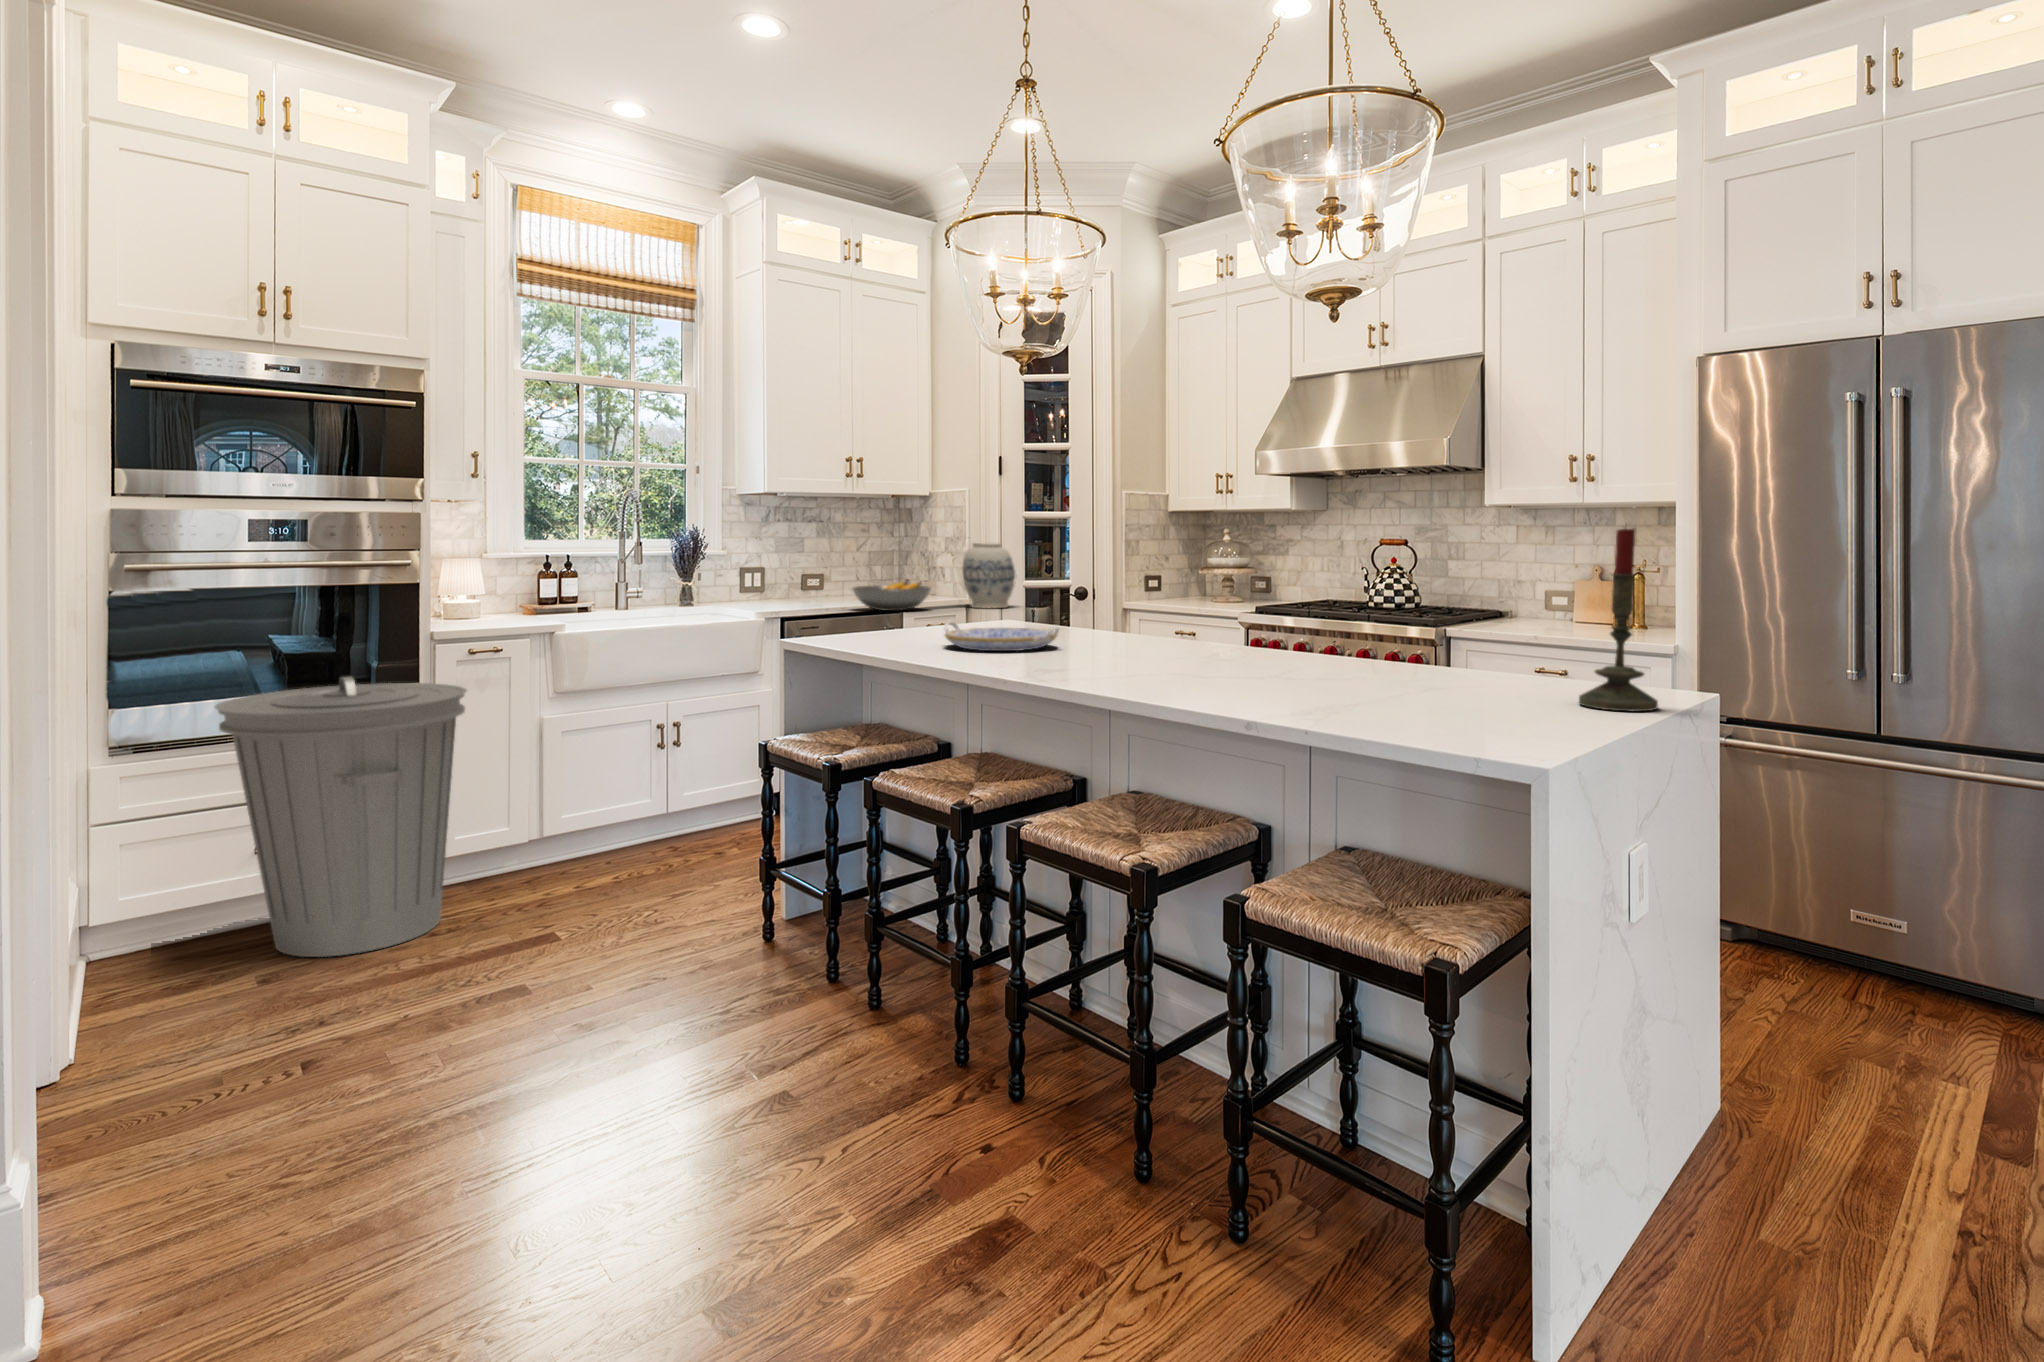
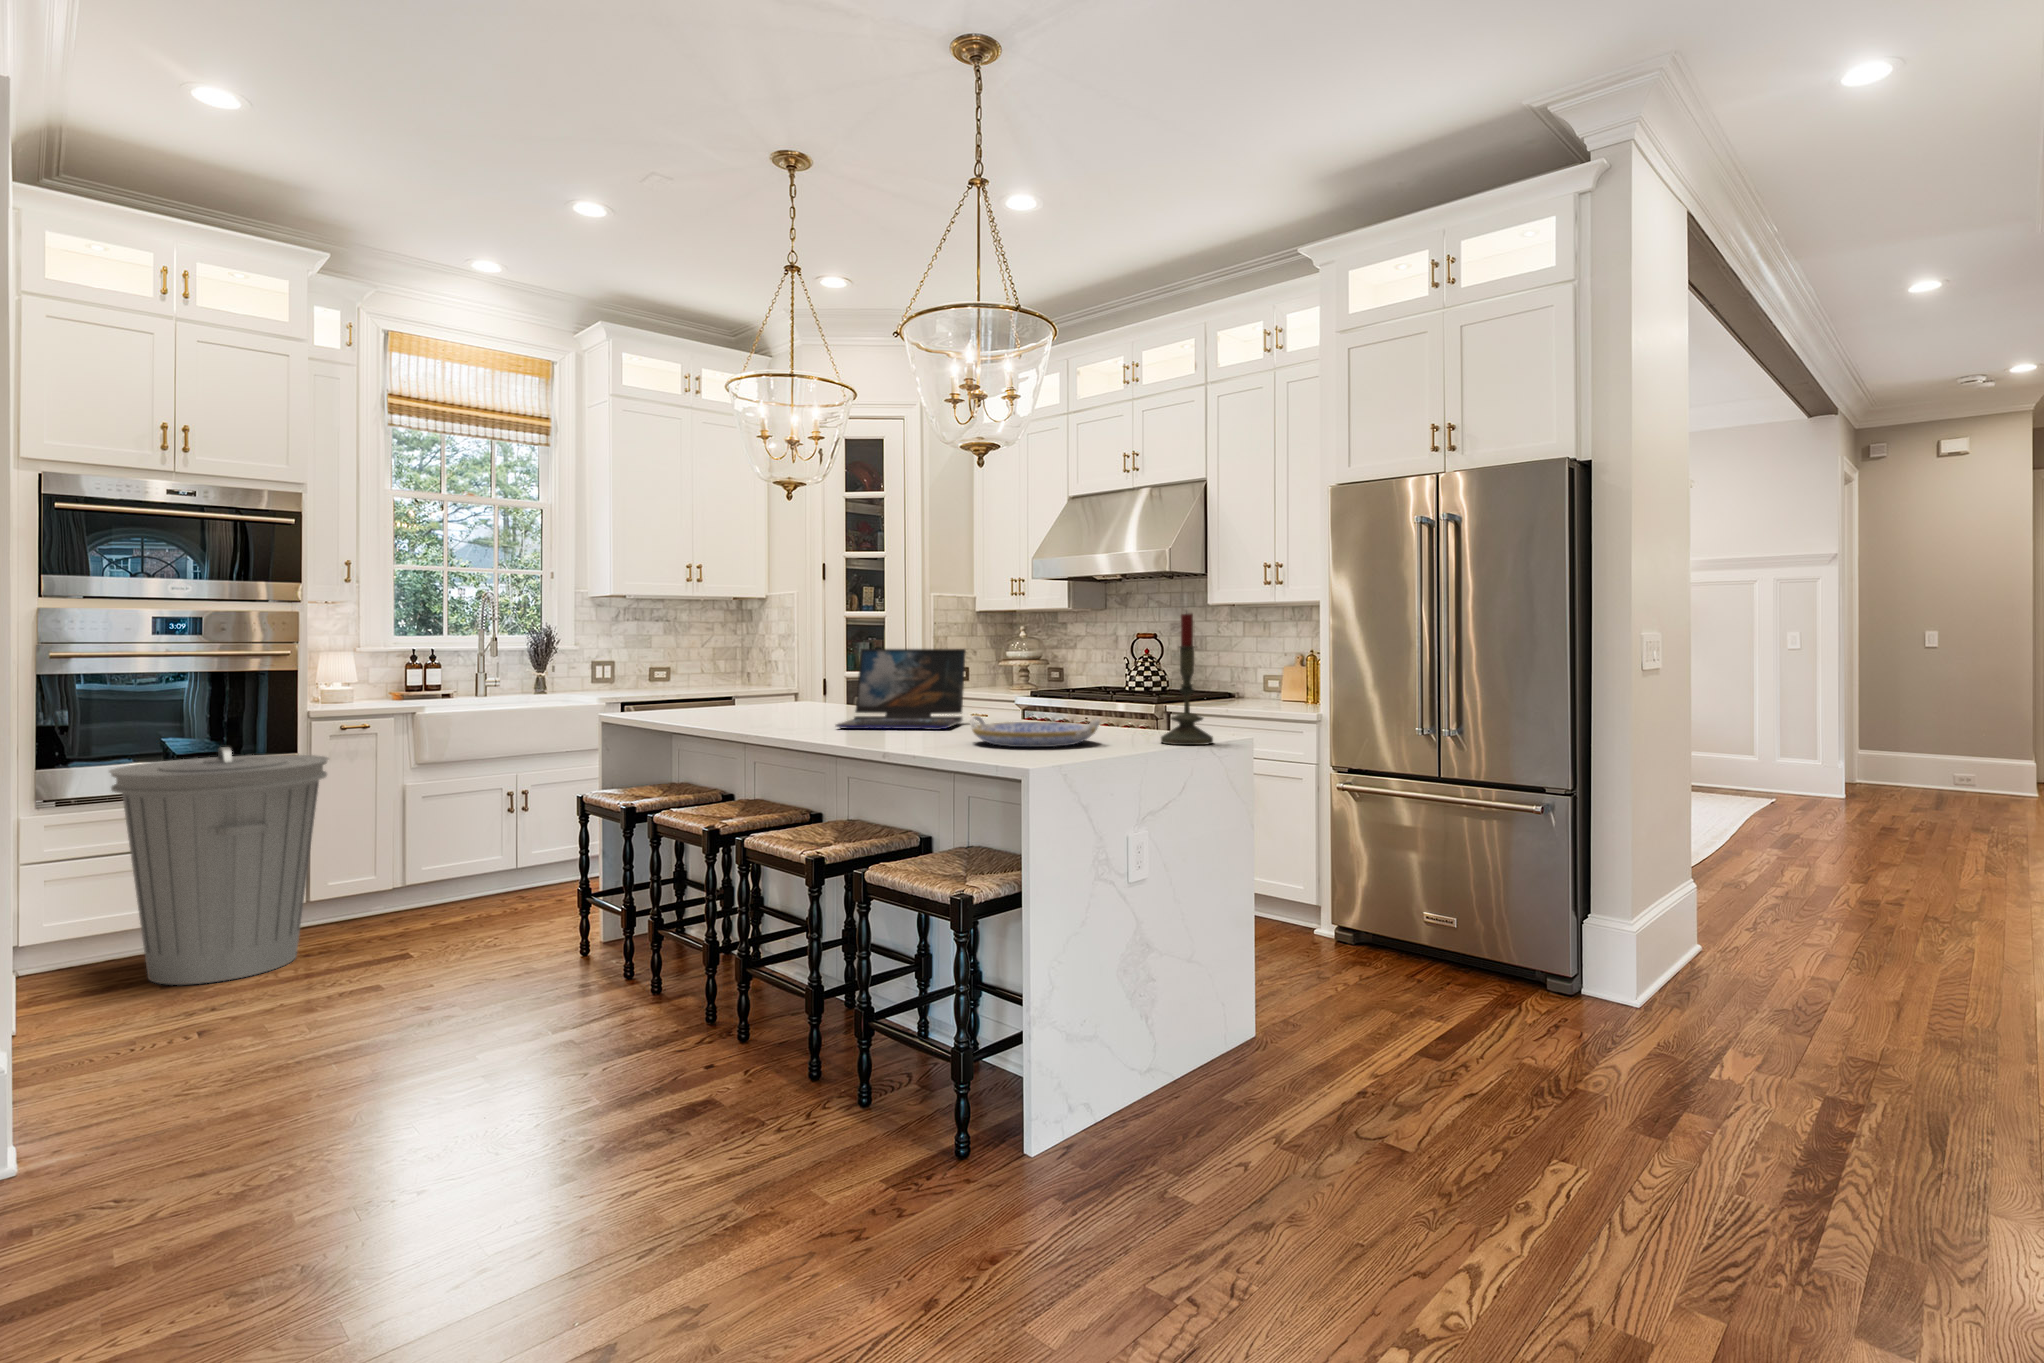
vase: present [962,543,1015,609] -> none [791,636,839,693]
laptop: none [1101,566,1250,674] -> present [836,649,966,730]
fruit bowl: present [853,582,931,611] -> none [689,670,760,695]
serving tray: present [944,622,1059,651] -> present [970,716,1100,747]

